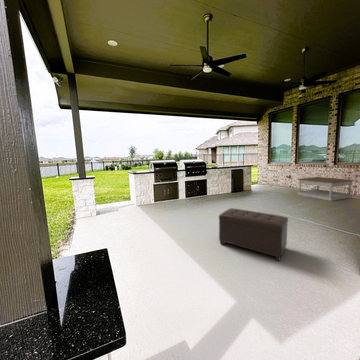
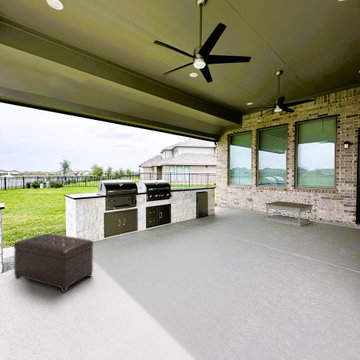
ottoman: present [219,208,288,261] -> present [14,234,93,292]

